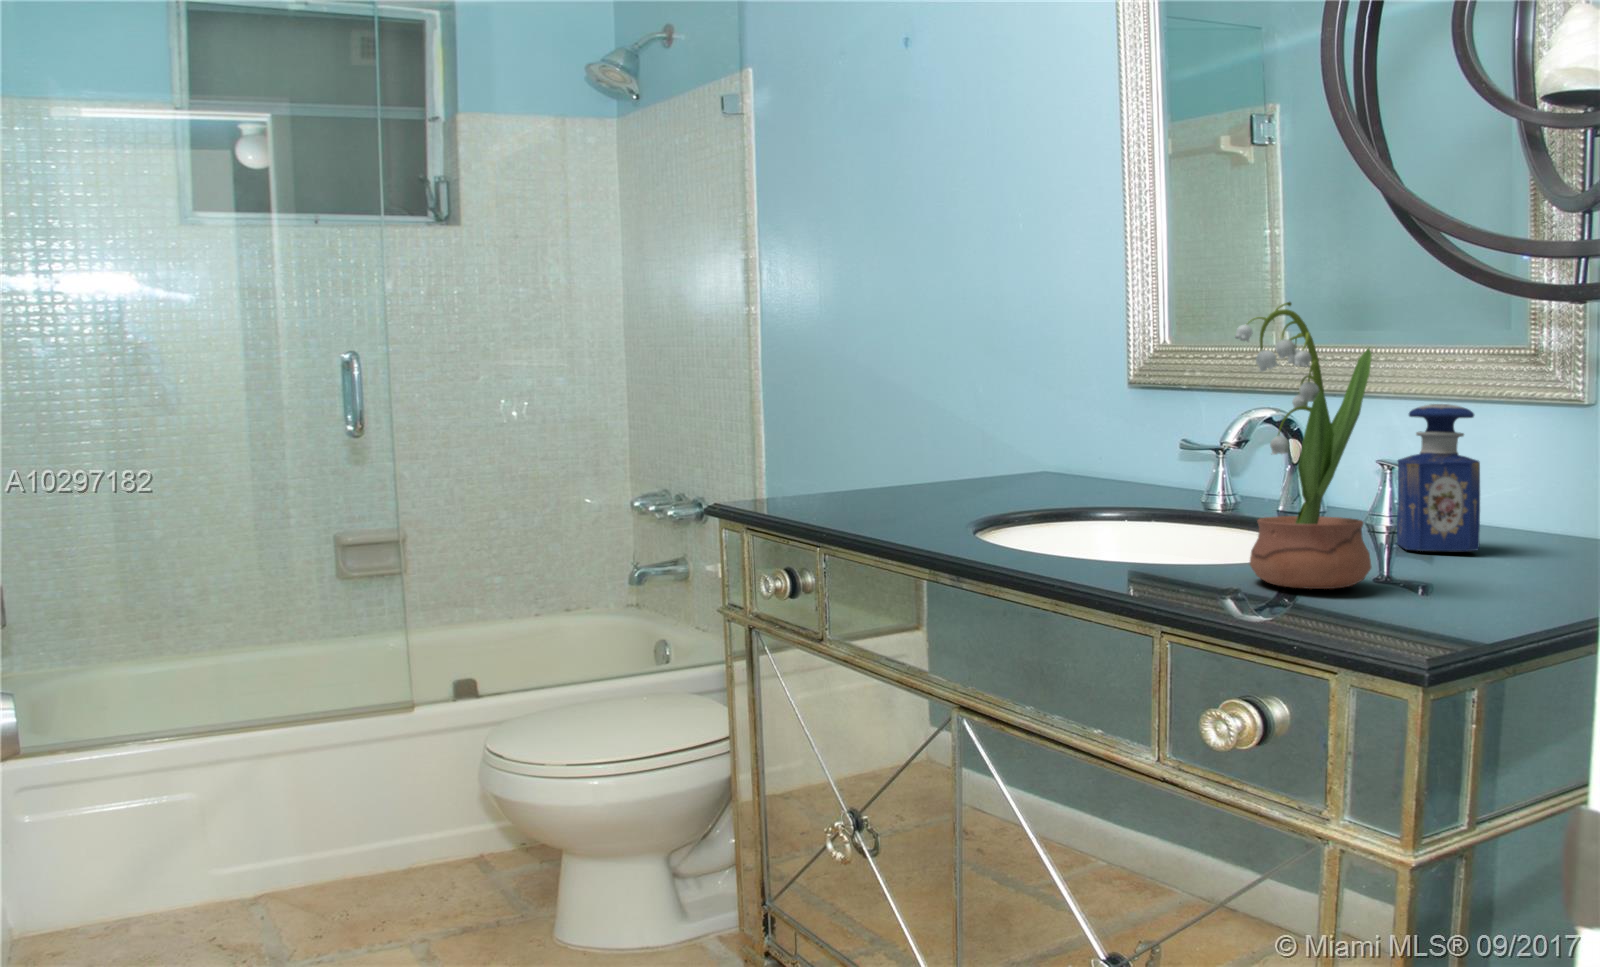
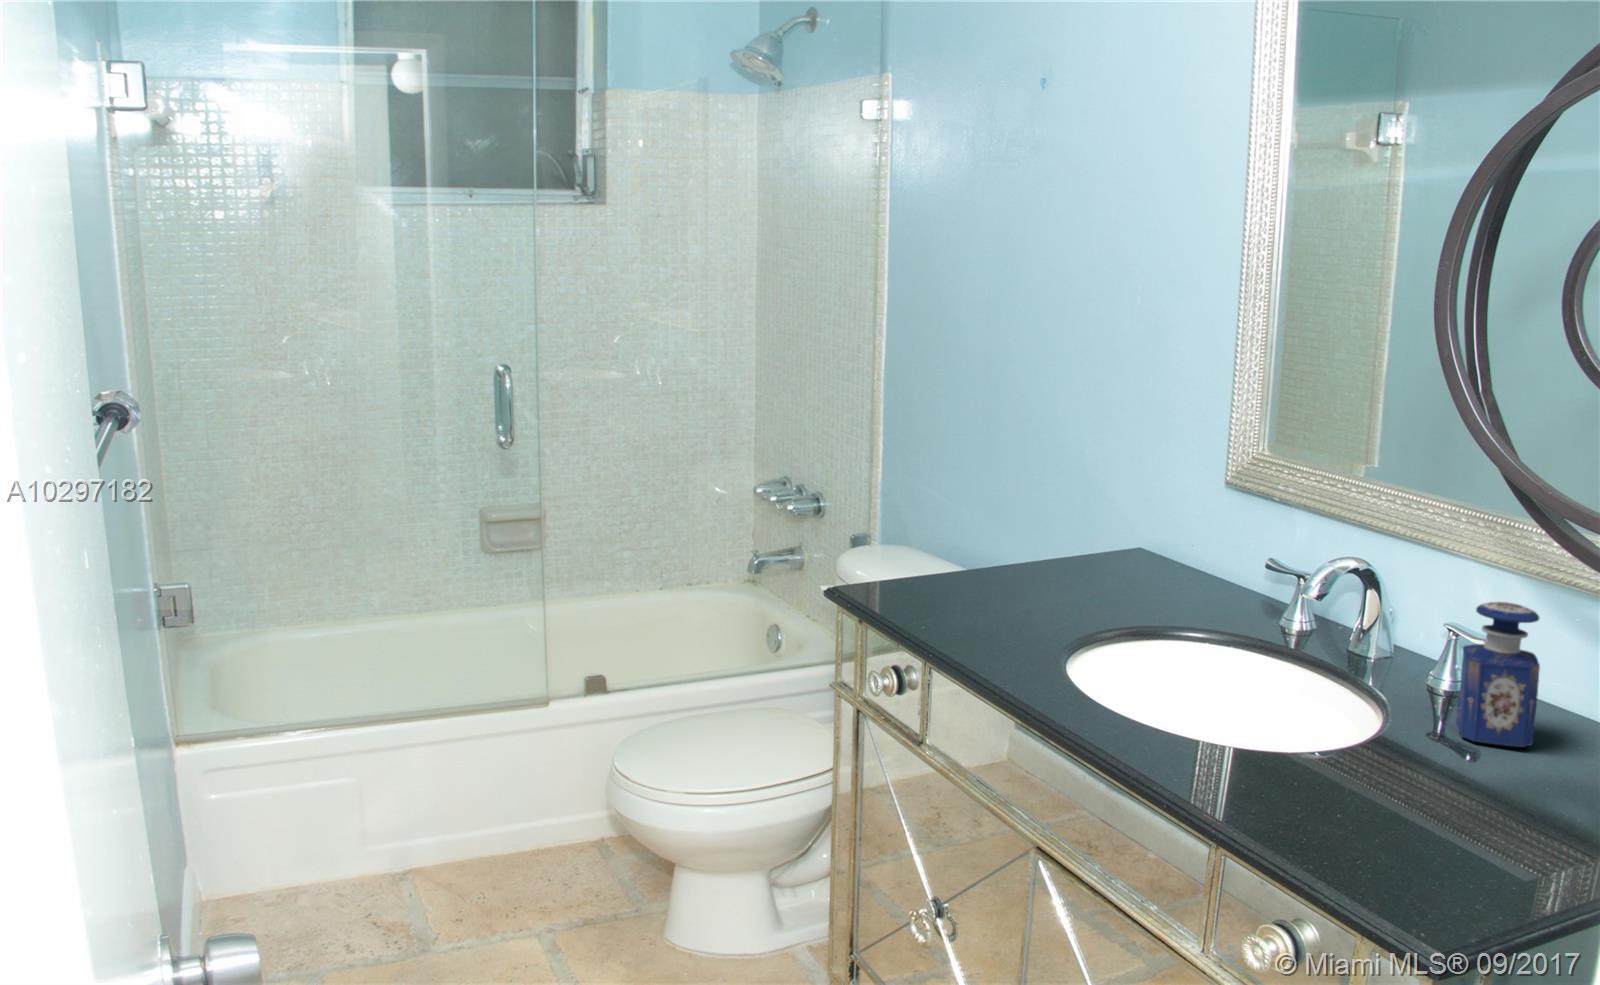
potted flower: present [1235,302,1371,589] -> none [1296,557,1426,822]

